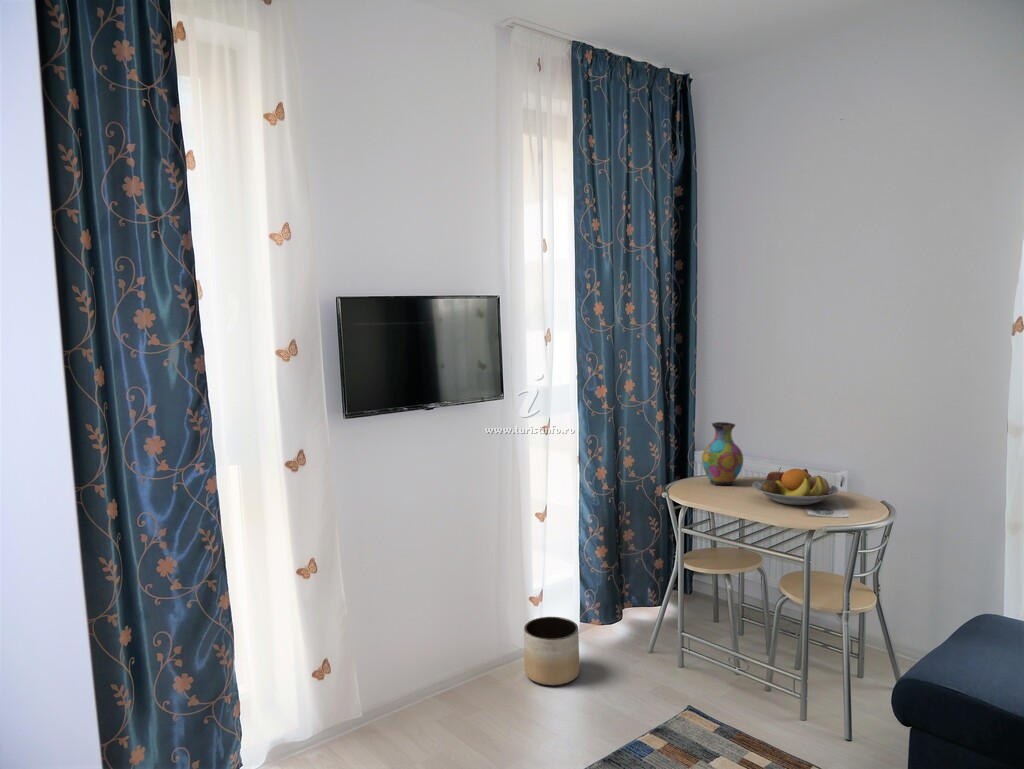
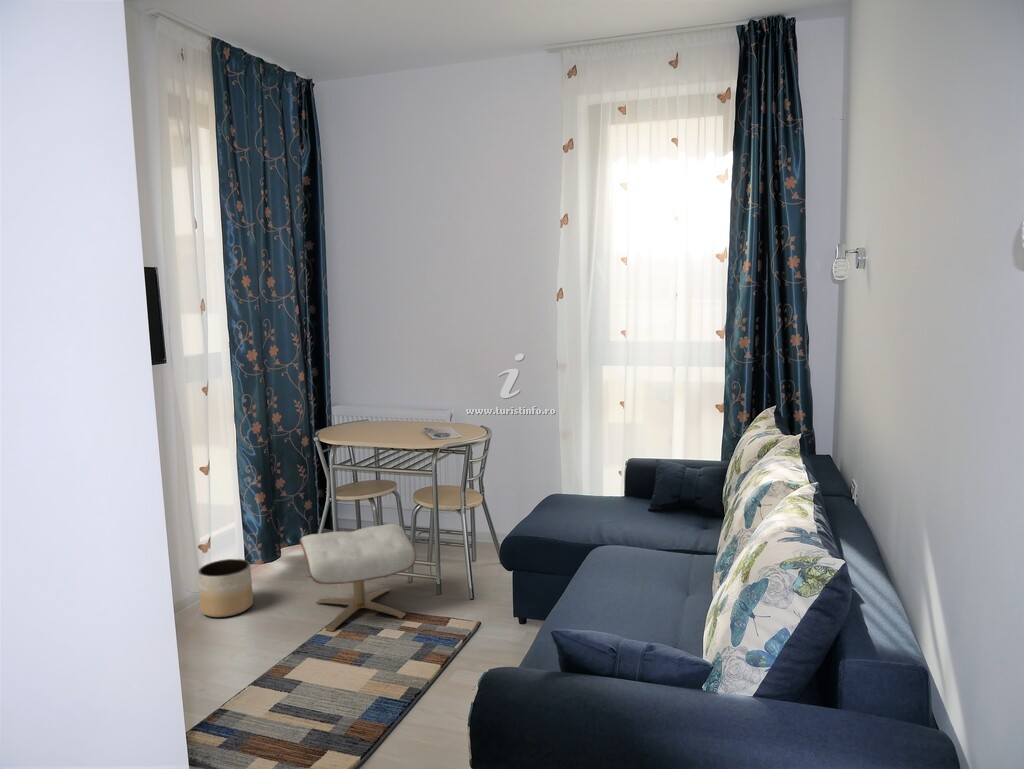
vase: present [702,422,743,485] -> none [344,378,377,429]
fruit bowl: present [752,468,839,505] -> none [388,407,450,435]
ottoman: none [630,612,772,751] -> present [300,524,416,631]

